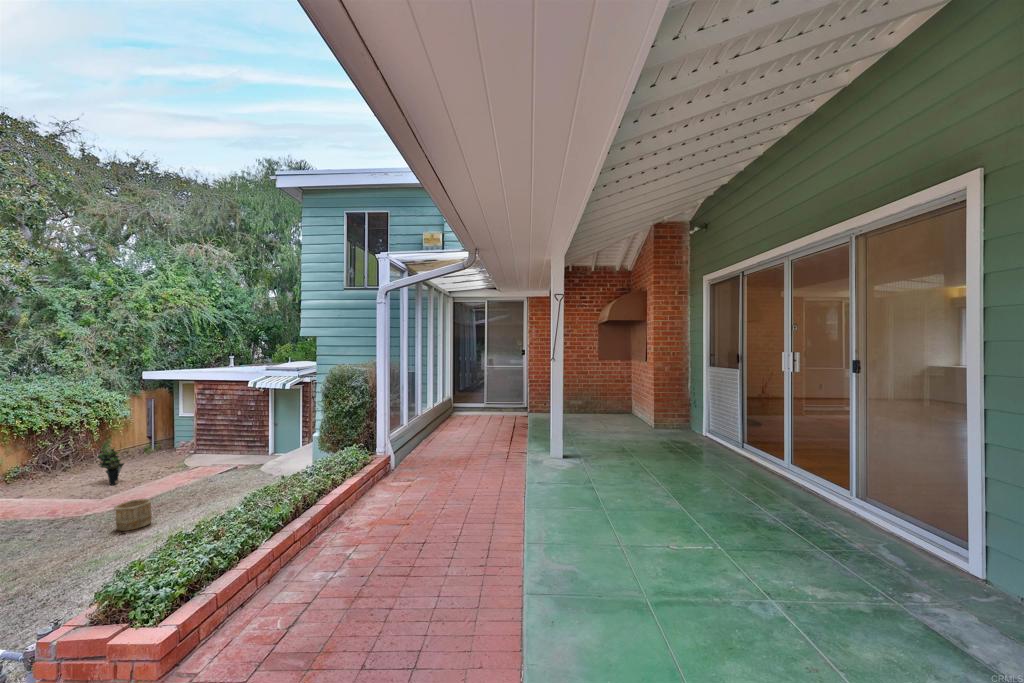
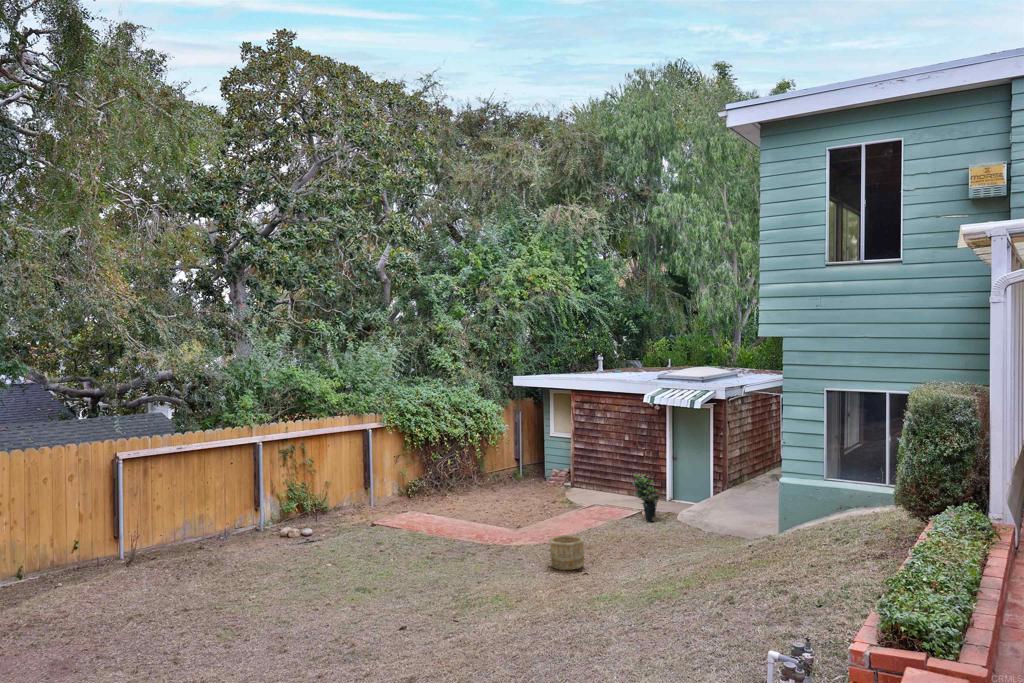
potted plant: present [97,448,124,485] -> present [633,474,659,522]

